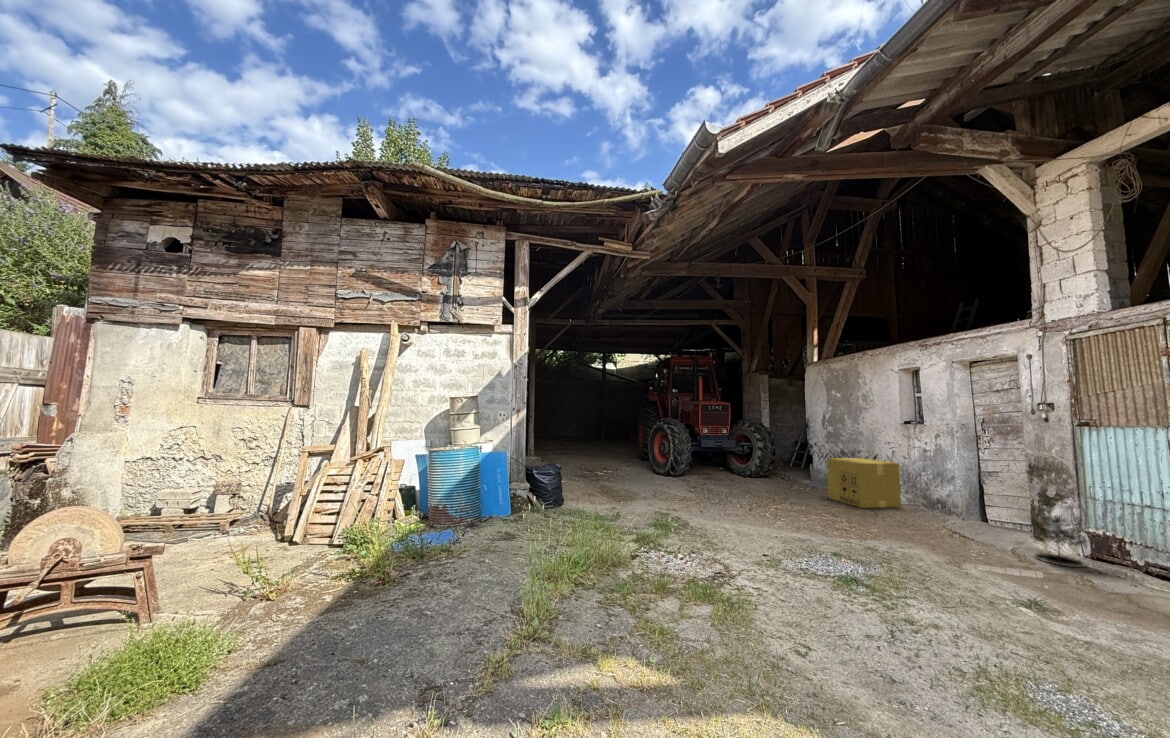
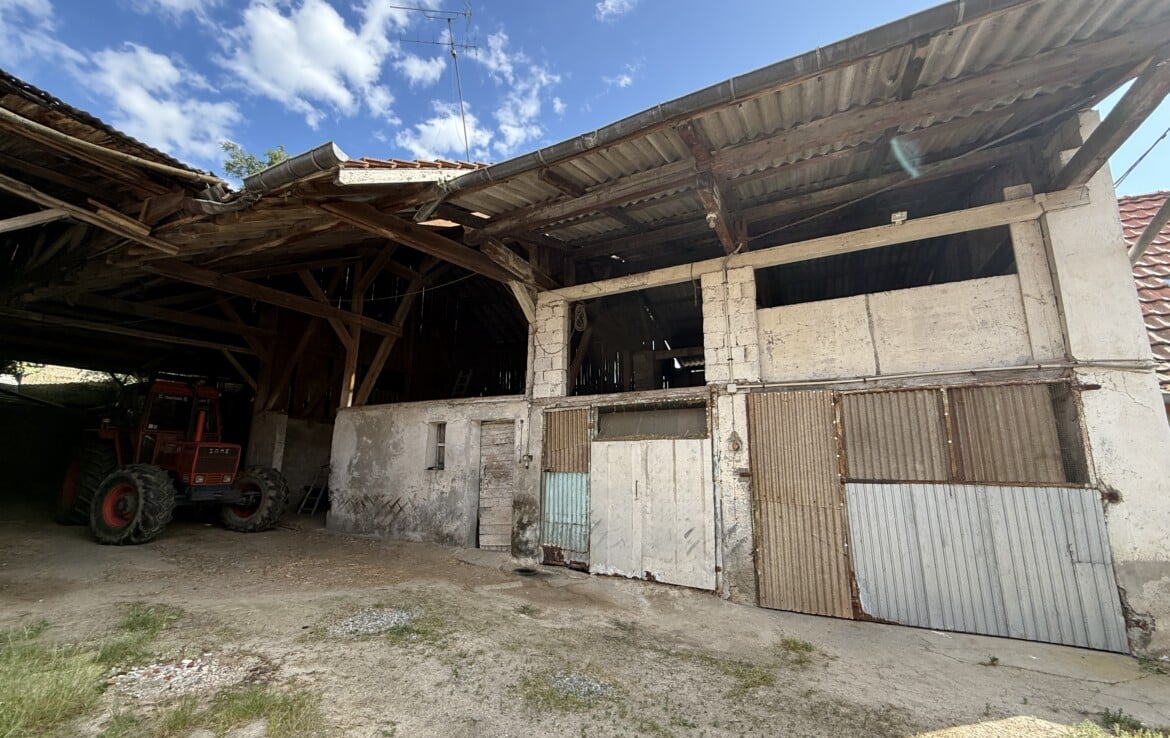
cardboard box: present [827,458,901,508] -> none [350,502,420,553]

